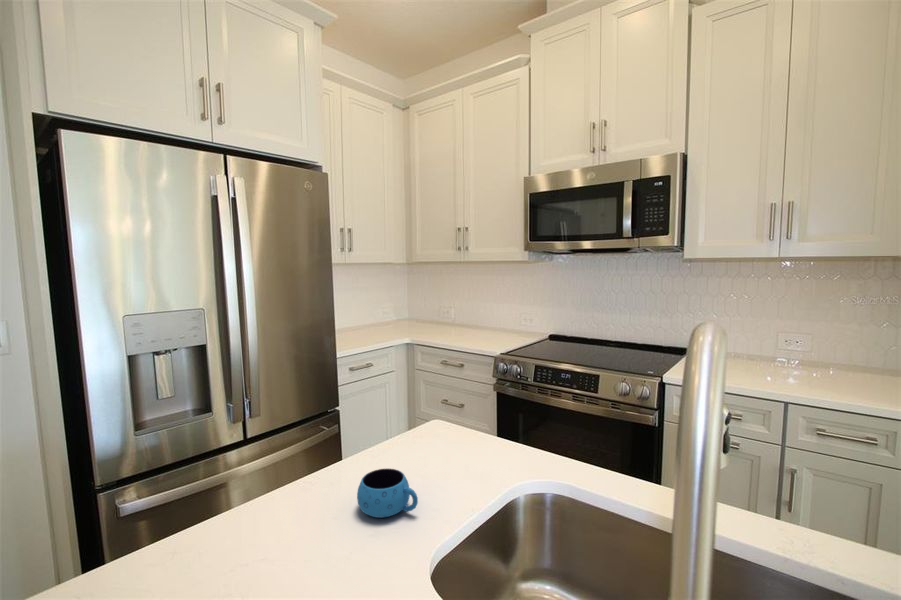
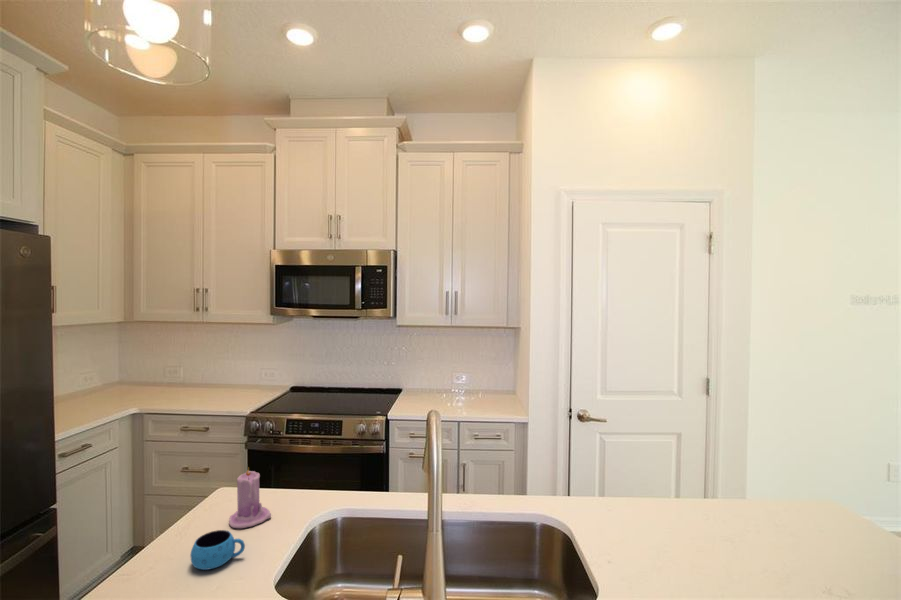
candle: none [422,399,471,476] -> present [229,469,271,528]

